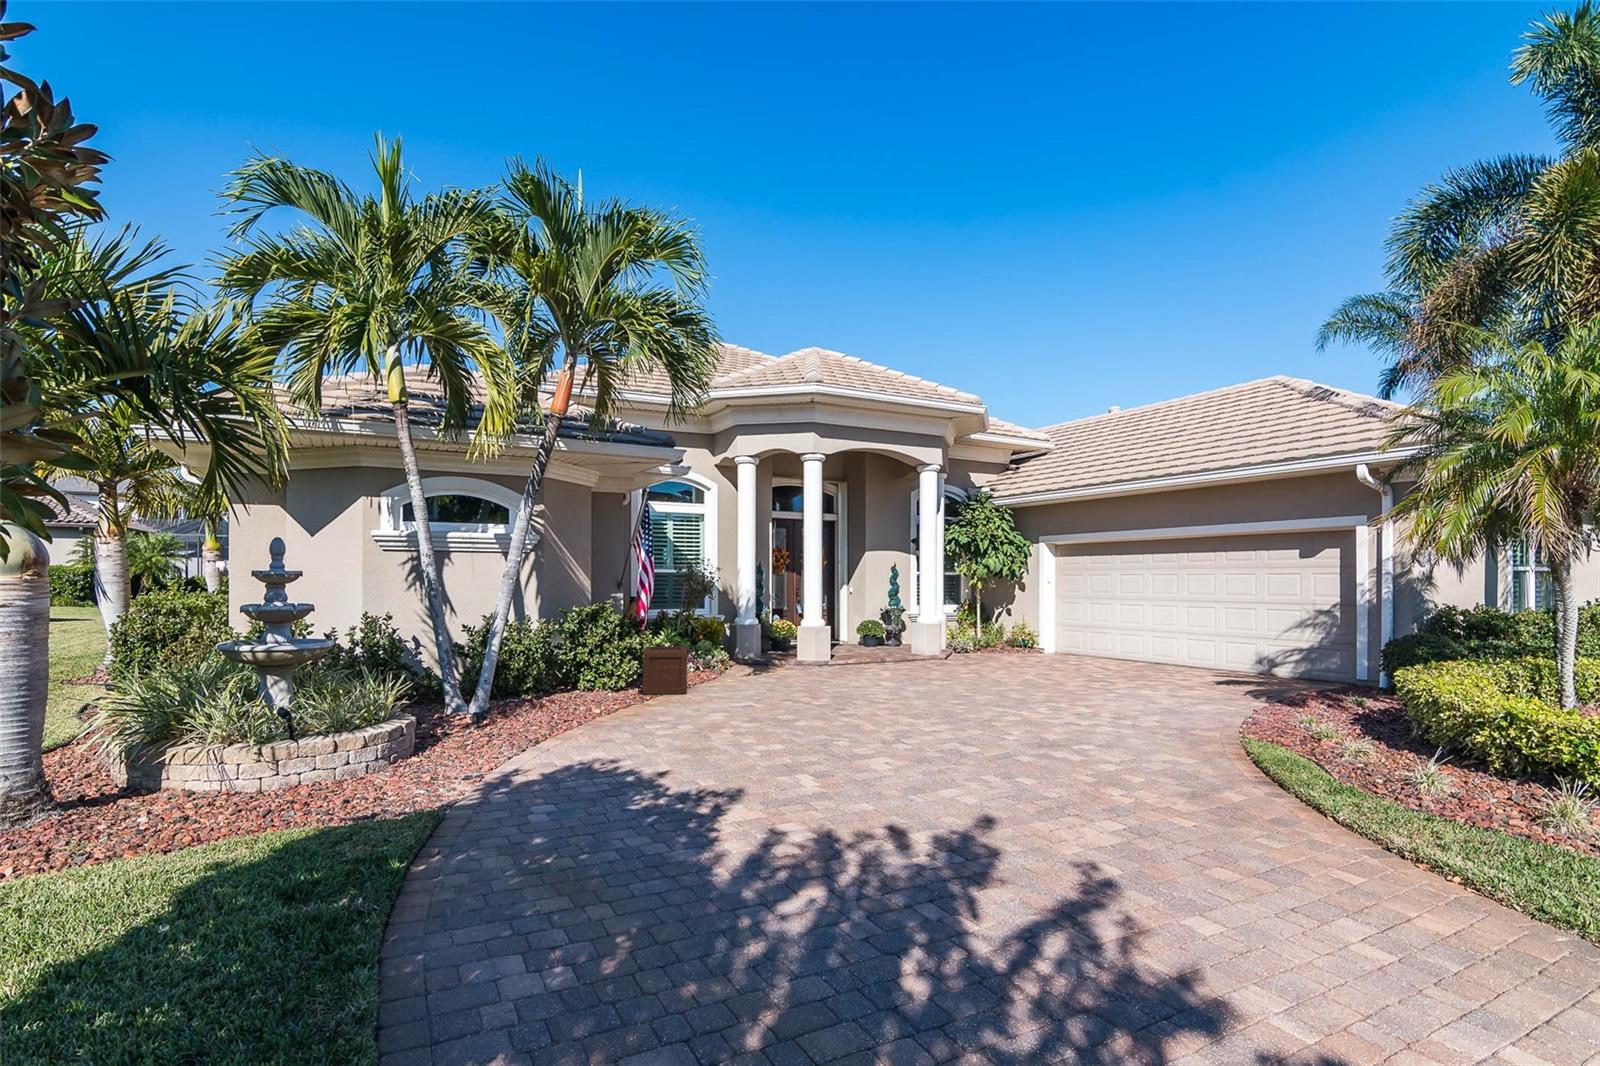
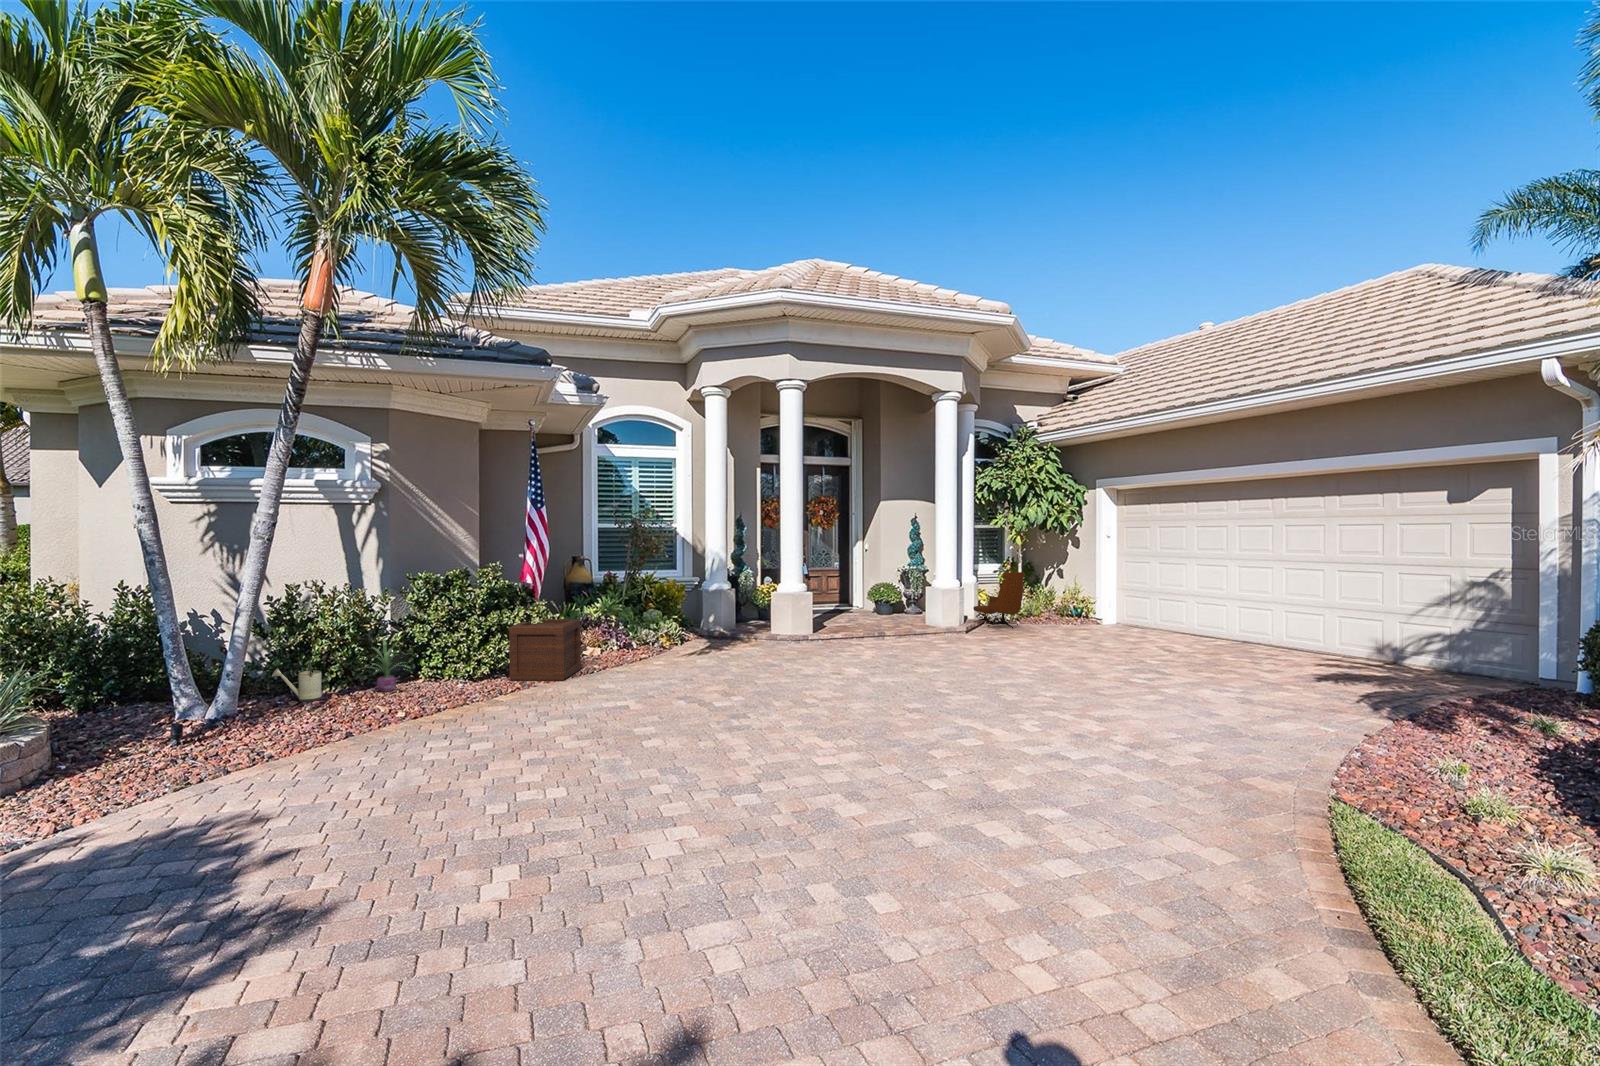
lounge chair: none [950,610,996,656] -> present [973,572,1025,628]
decorative plant: none [535,663,578,703] -> present [373,641,396,692]
watering can: none [482,678,518,710] -> present [272,661,322,702]

